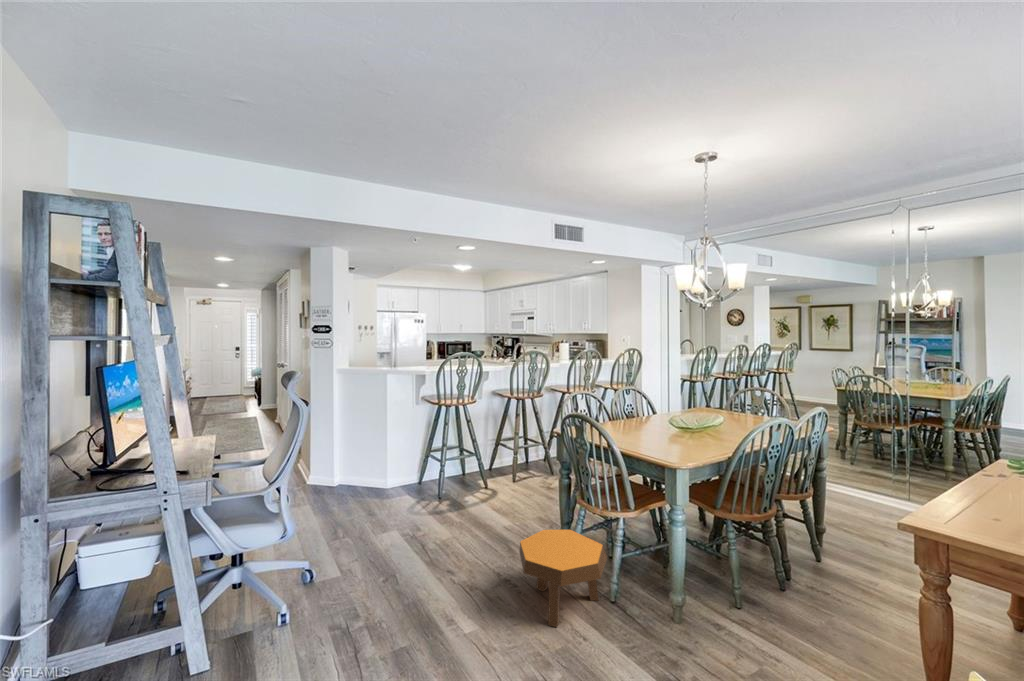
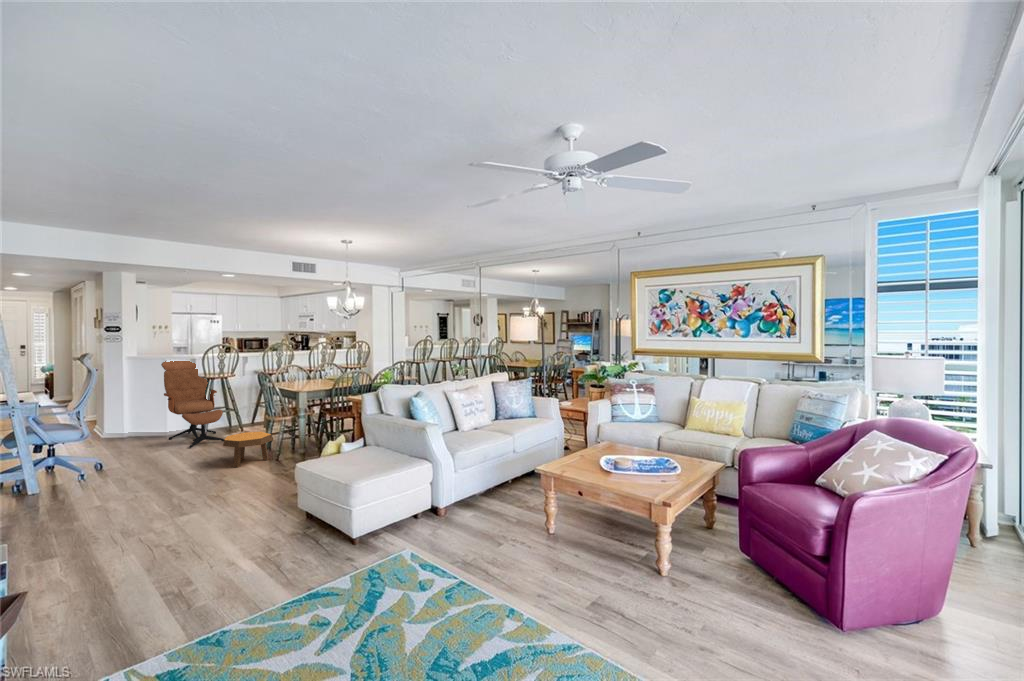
lounge chair: none [383,372,478,529] -> present [161,361,224,448]

